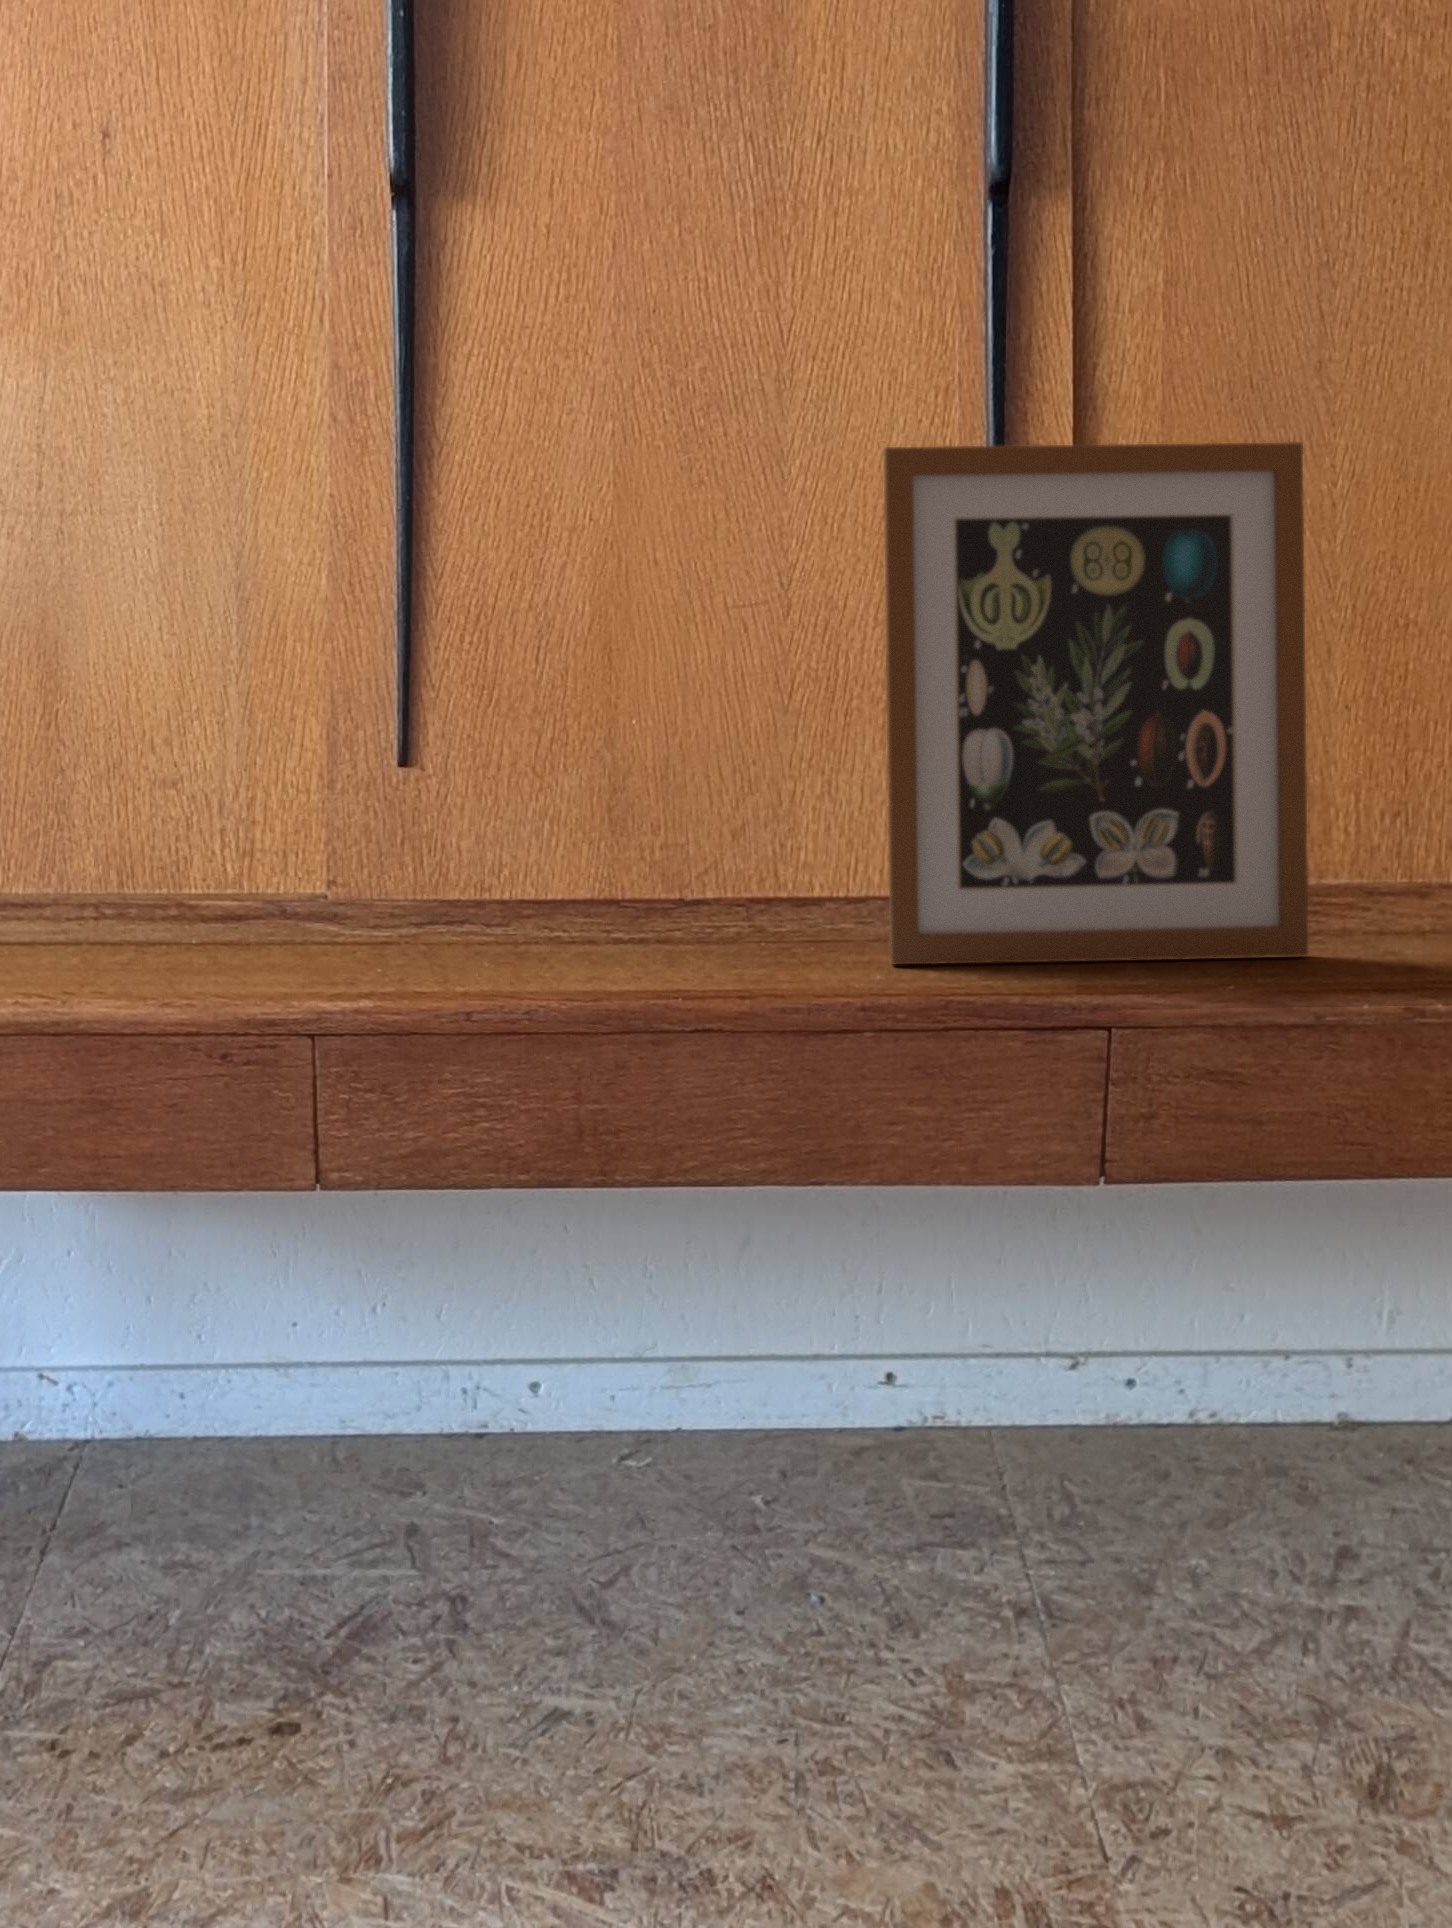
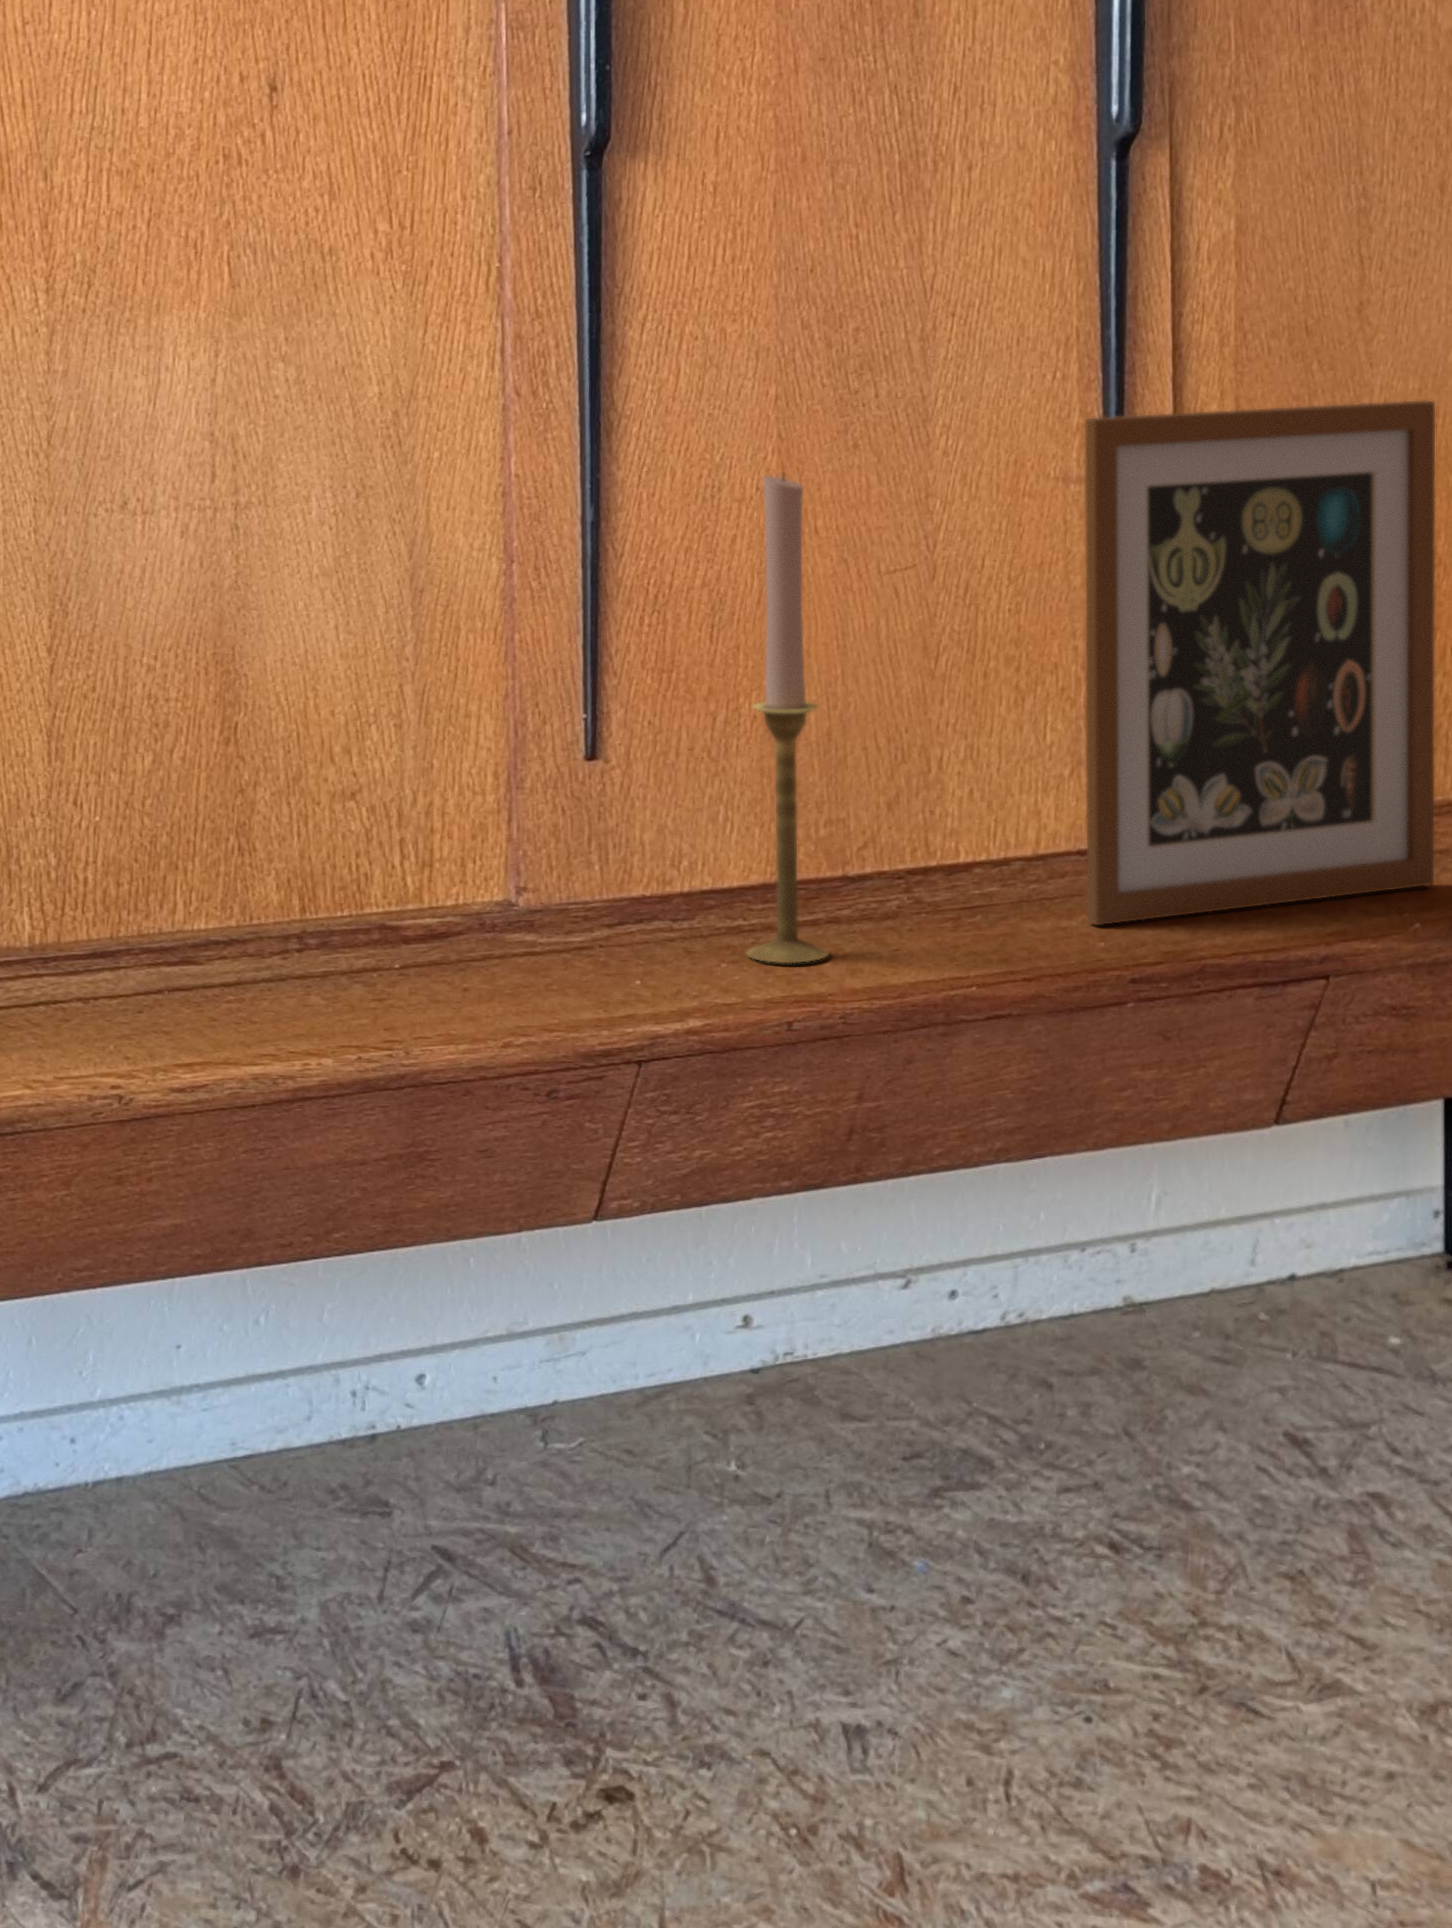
candlestick: none [511,489,593,972] -> present [747,476,828,963]

